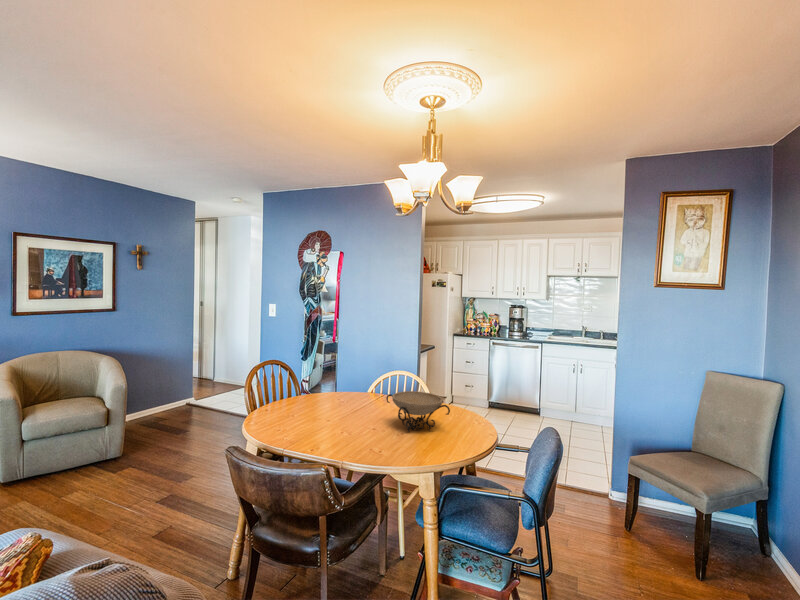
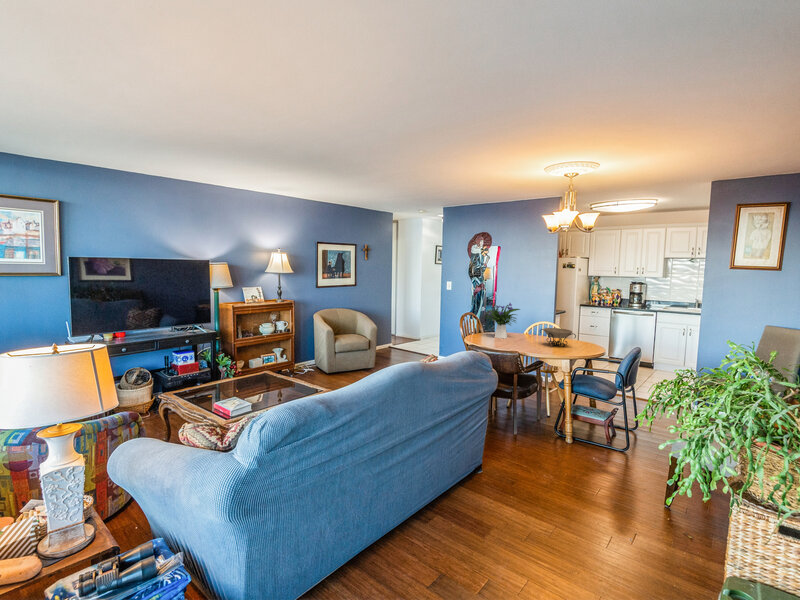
flower arrangement: none [289,337,357,411] -> present [486,300,520,339]

